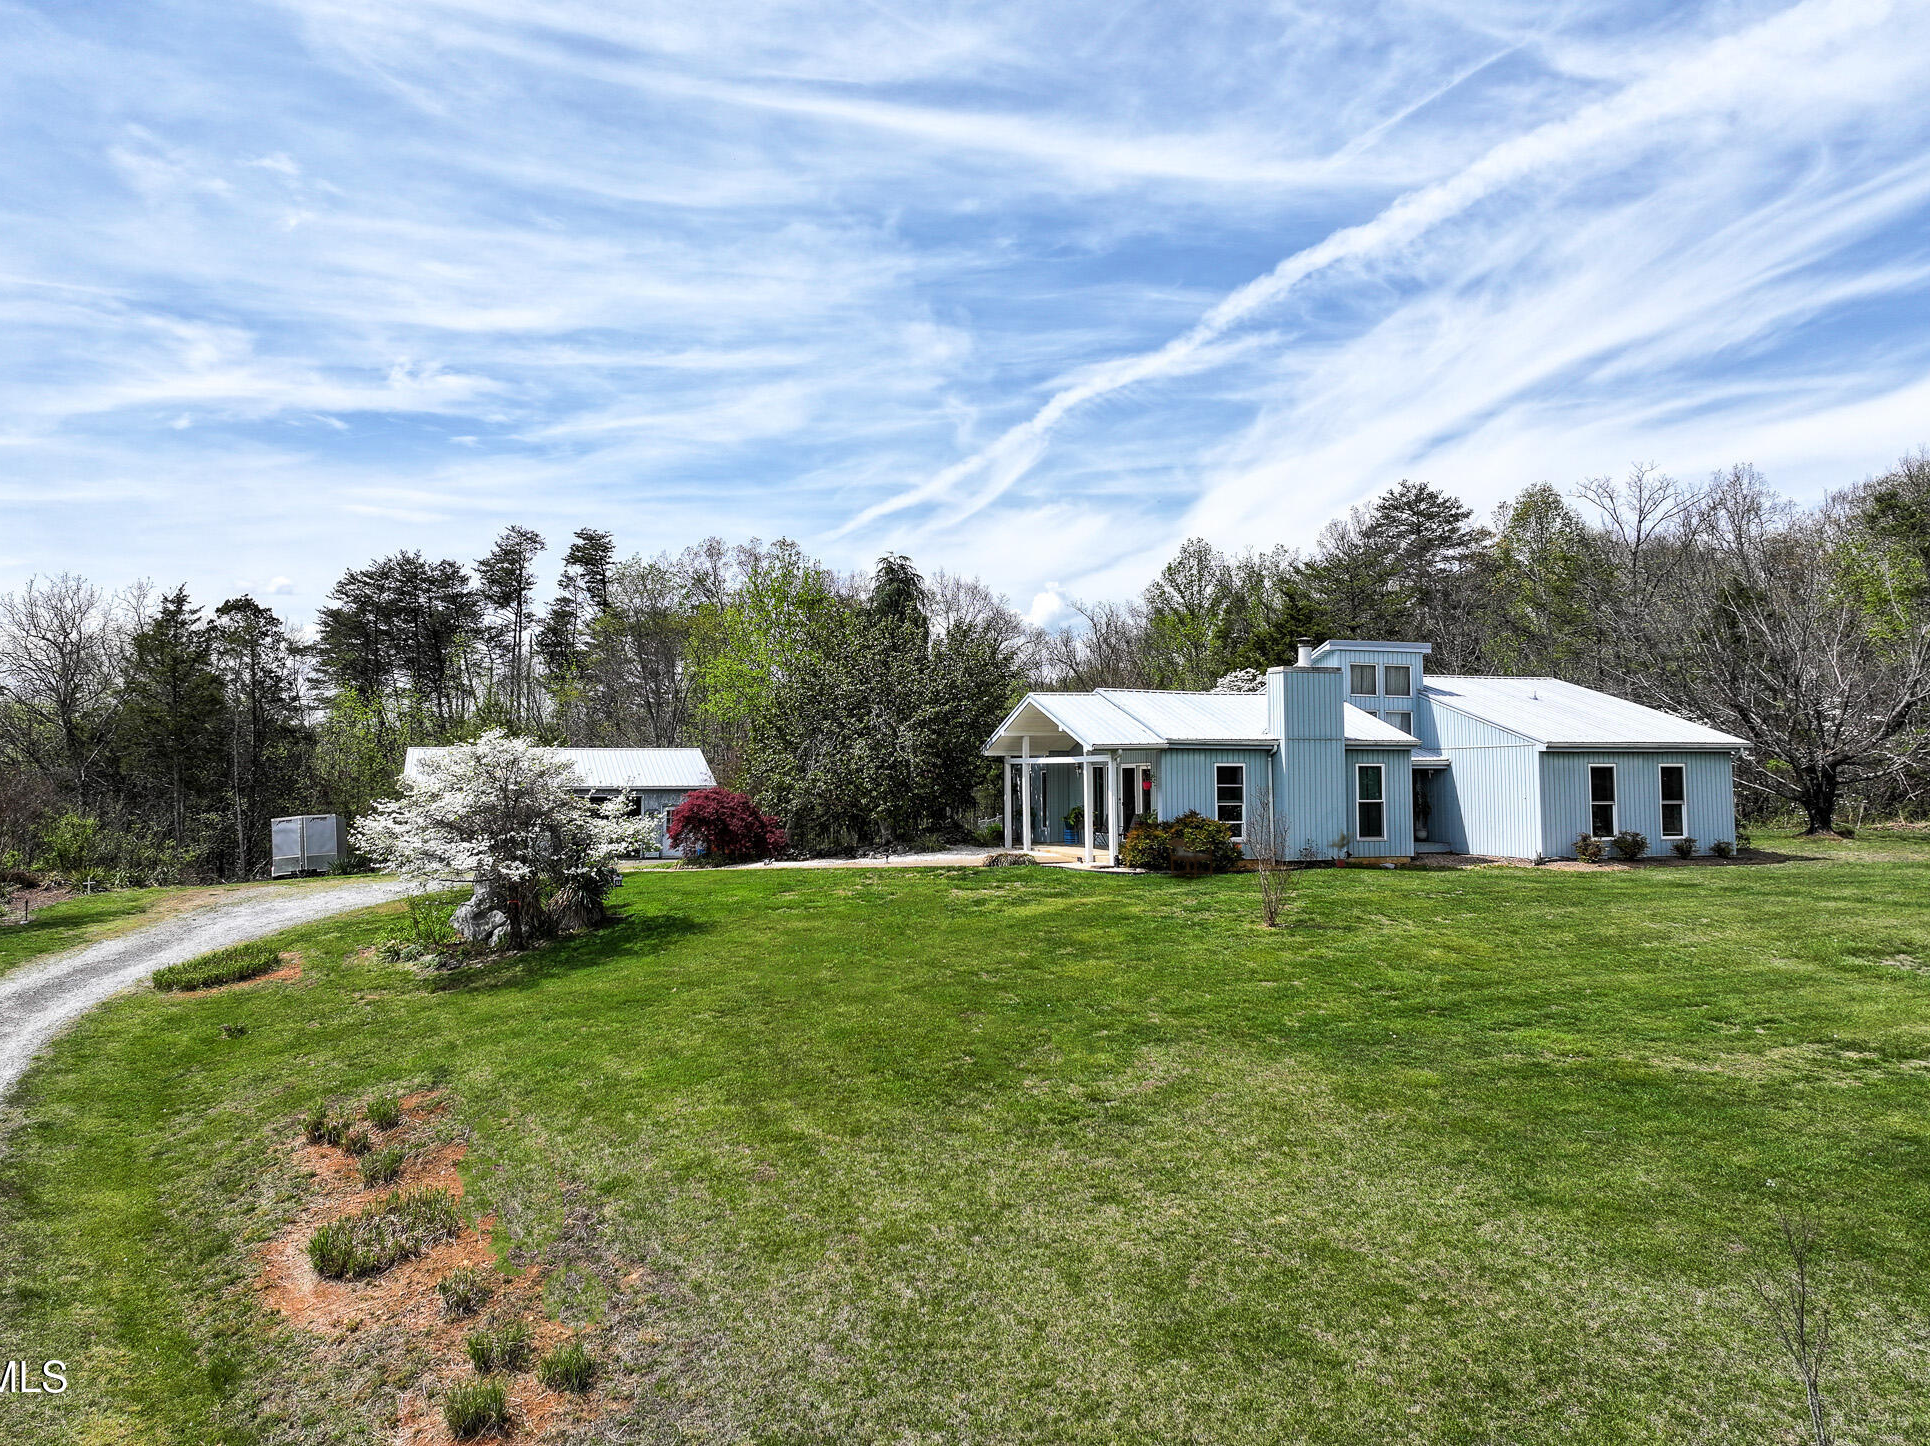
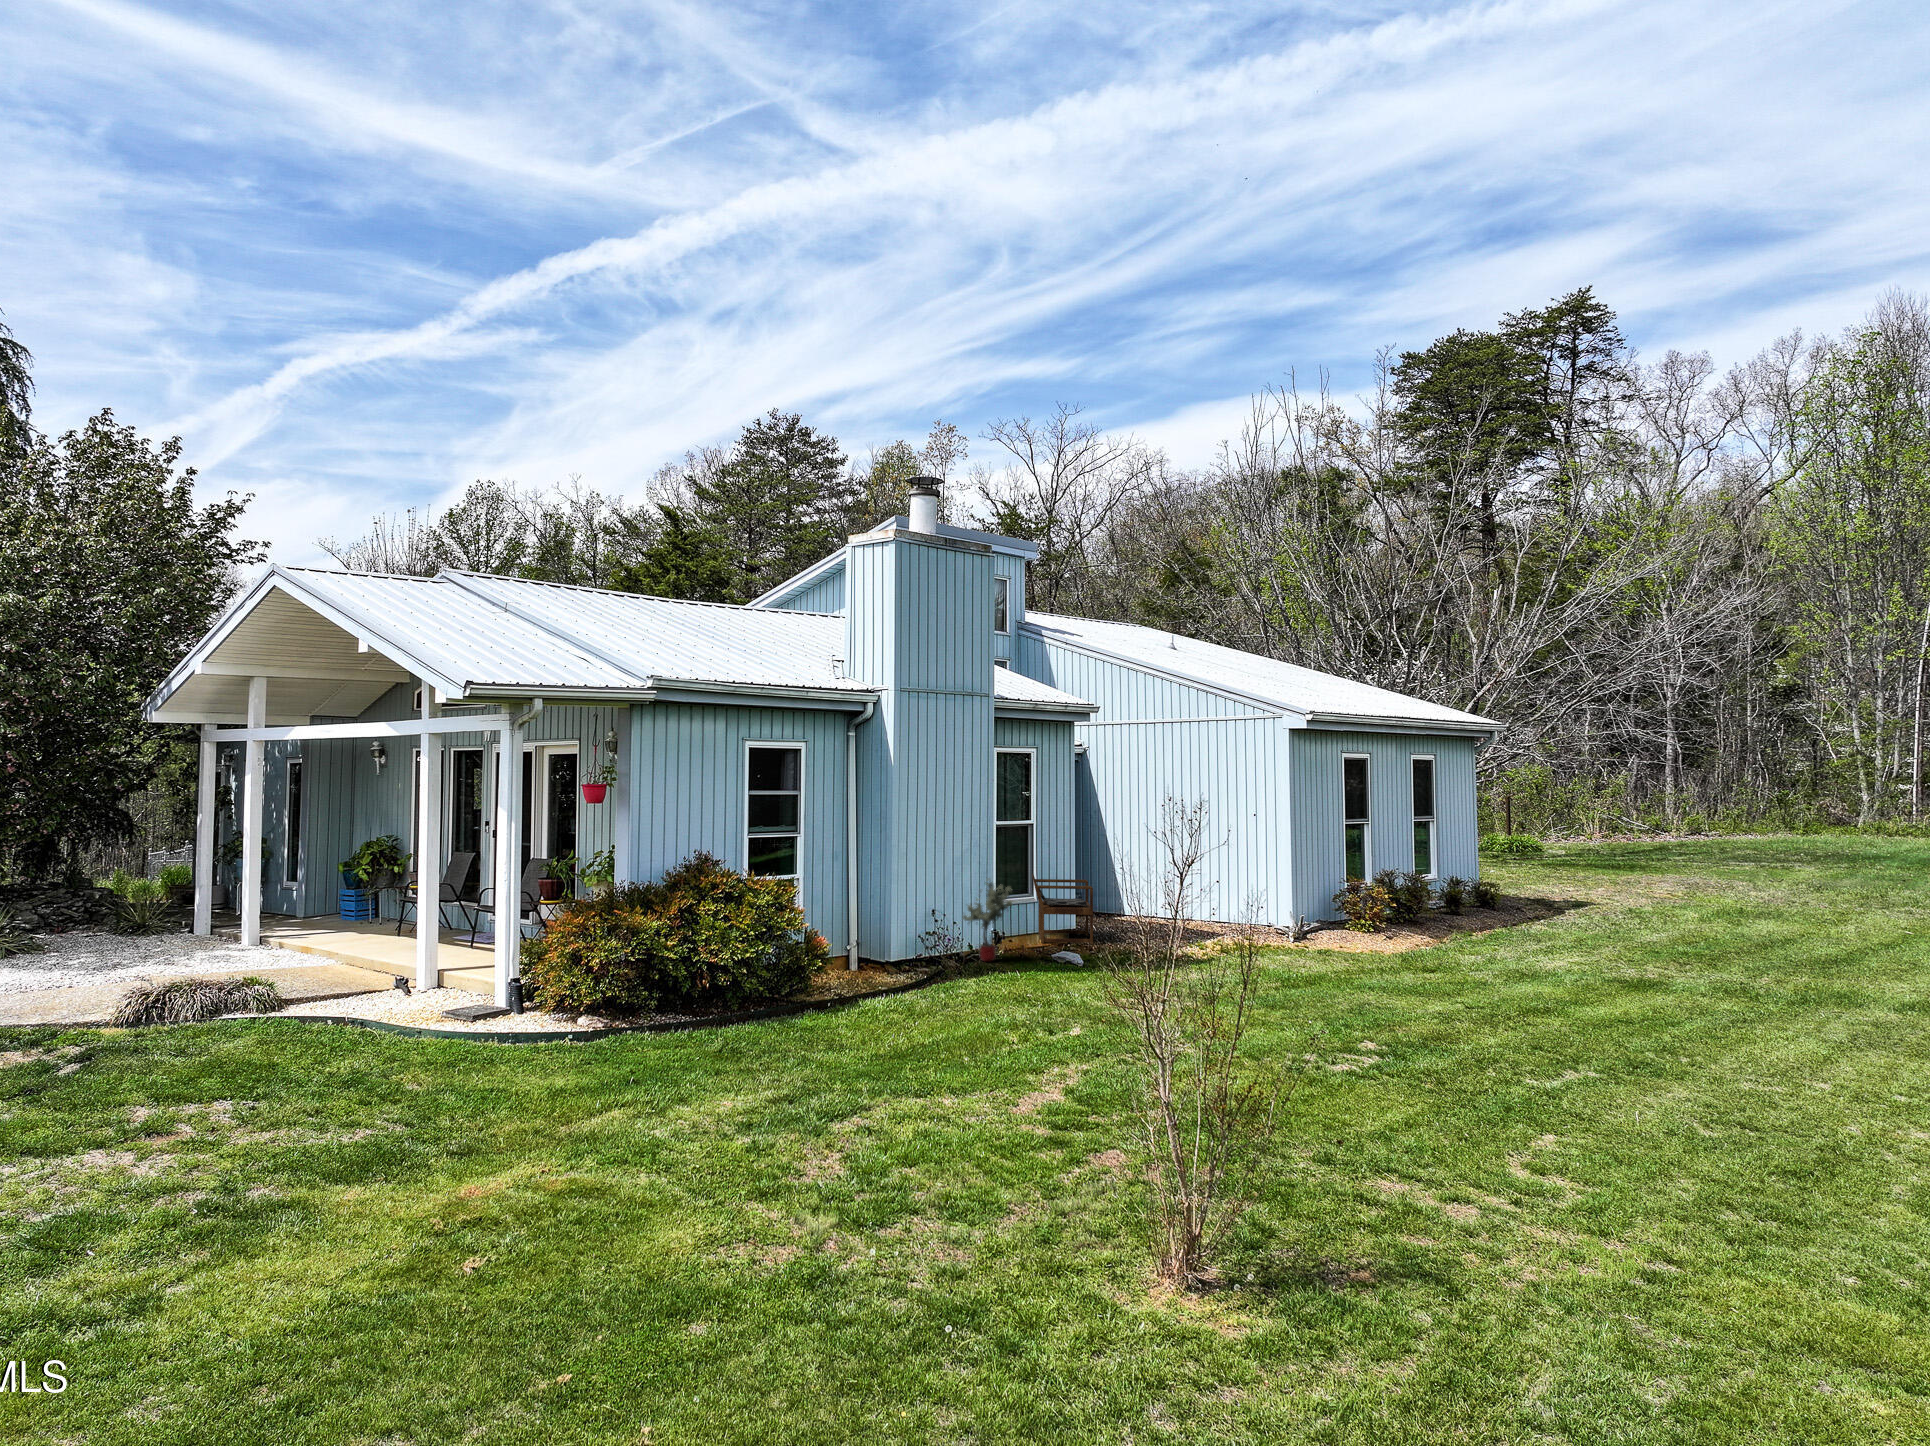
armchair: present [1167,839,1212,877] -> present [1032,874,1093,944]

